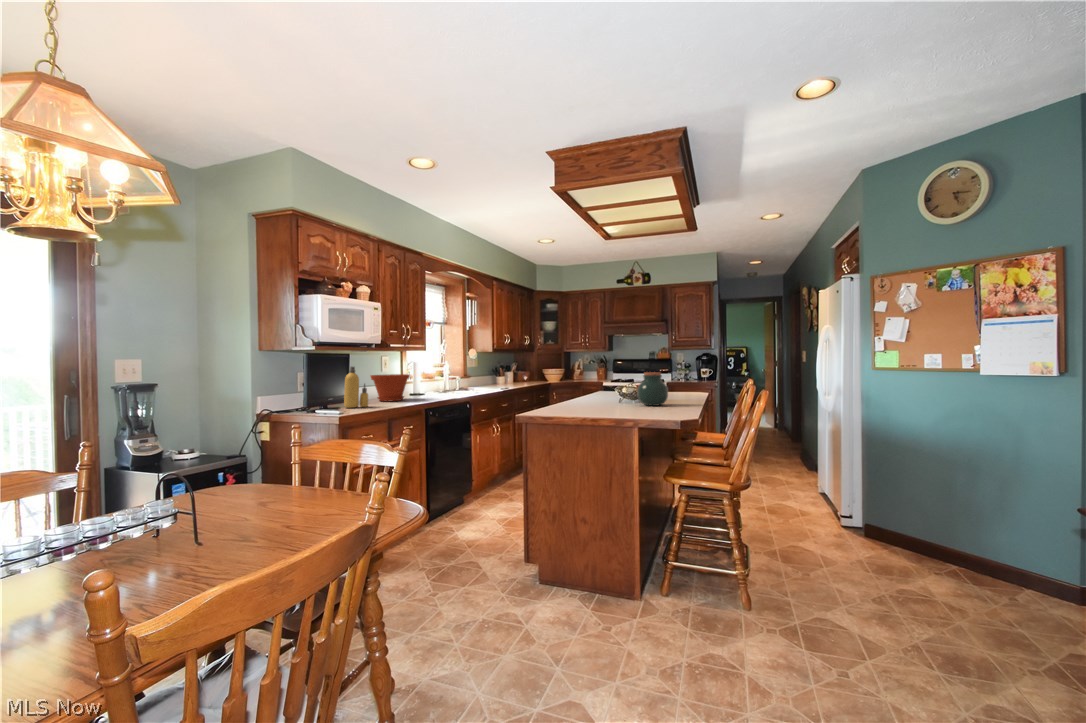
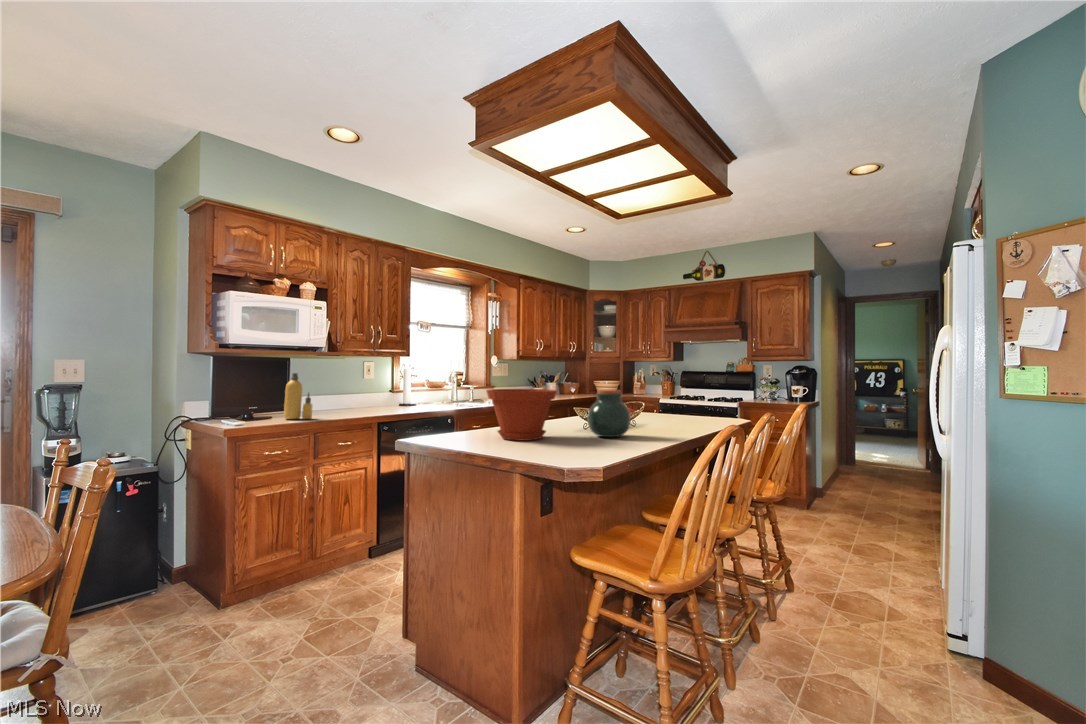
plant pot: present [371,374,410,401] -> present [487,389,557,441]

